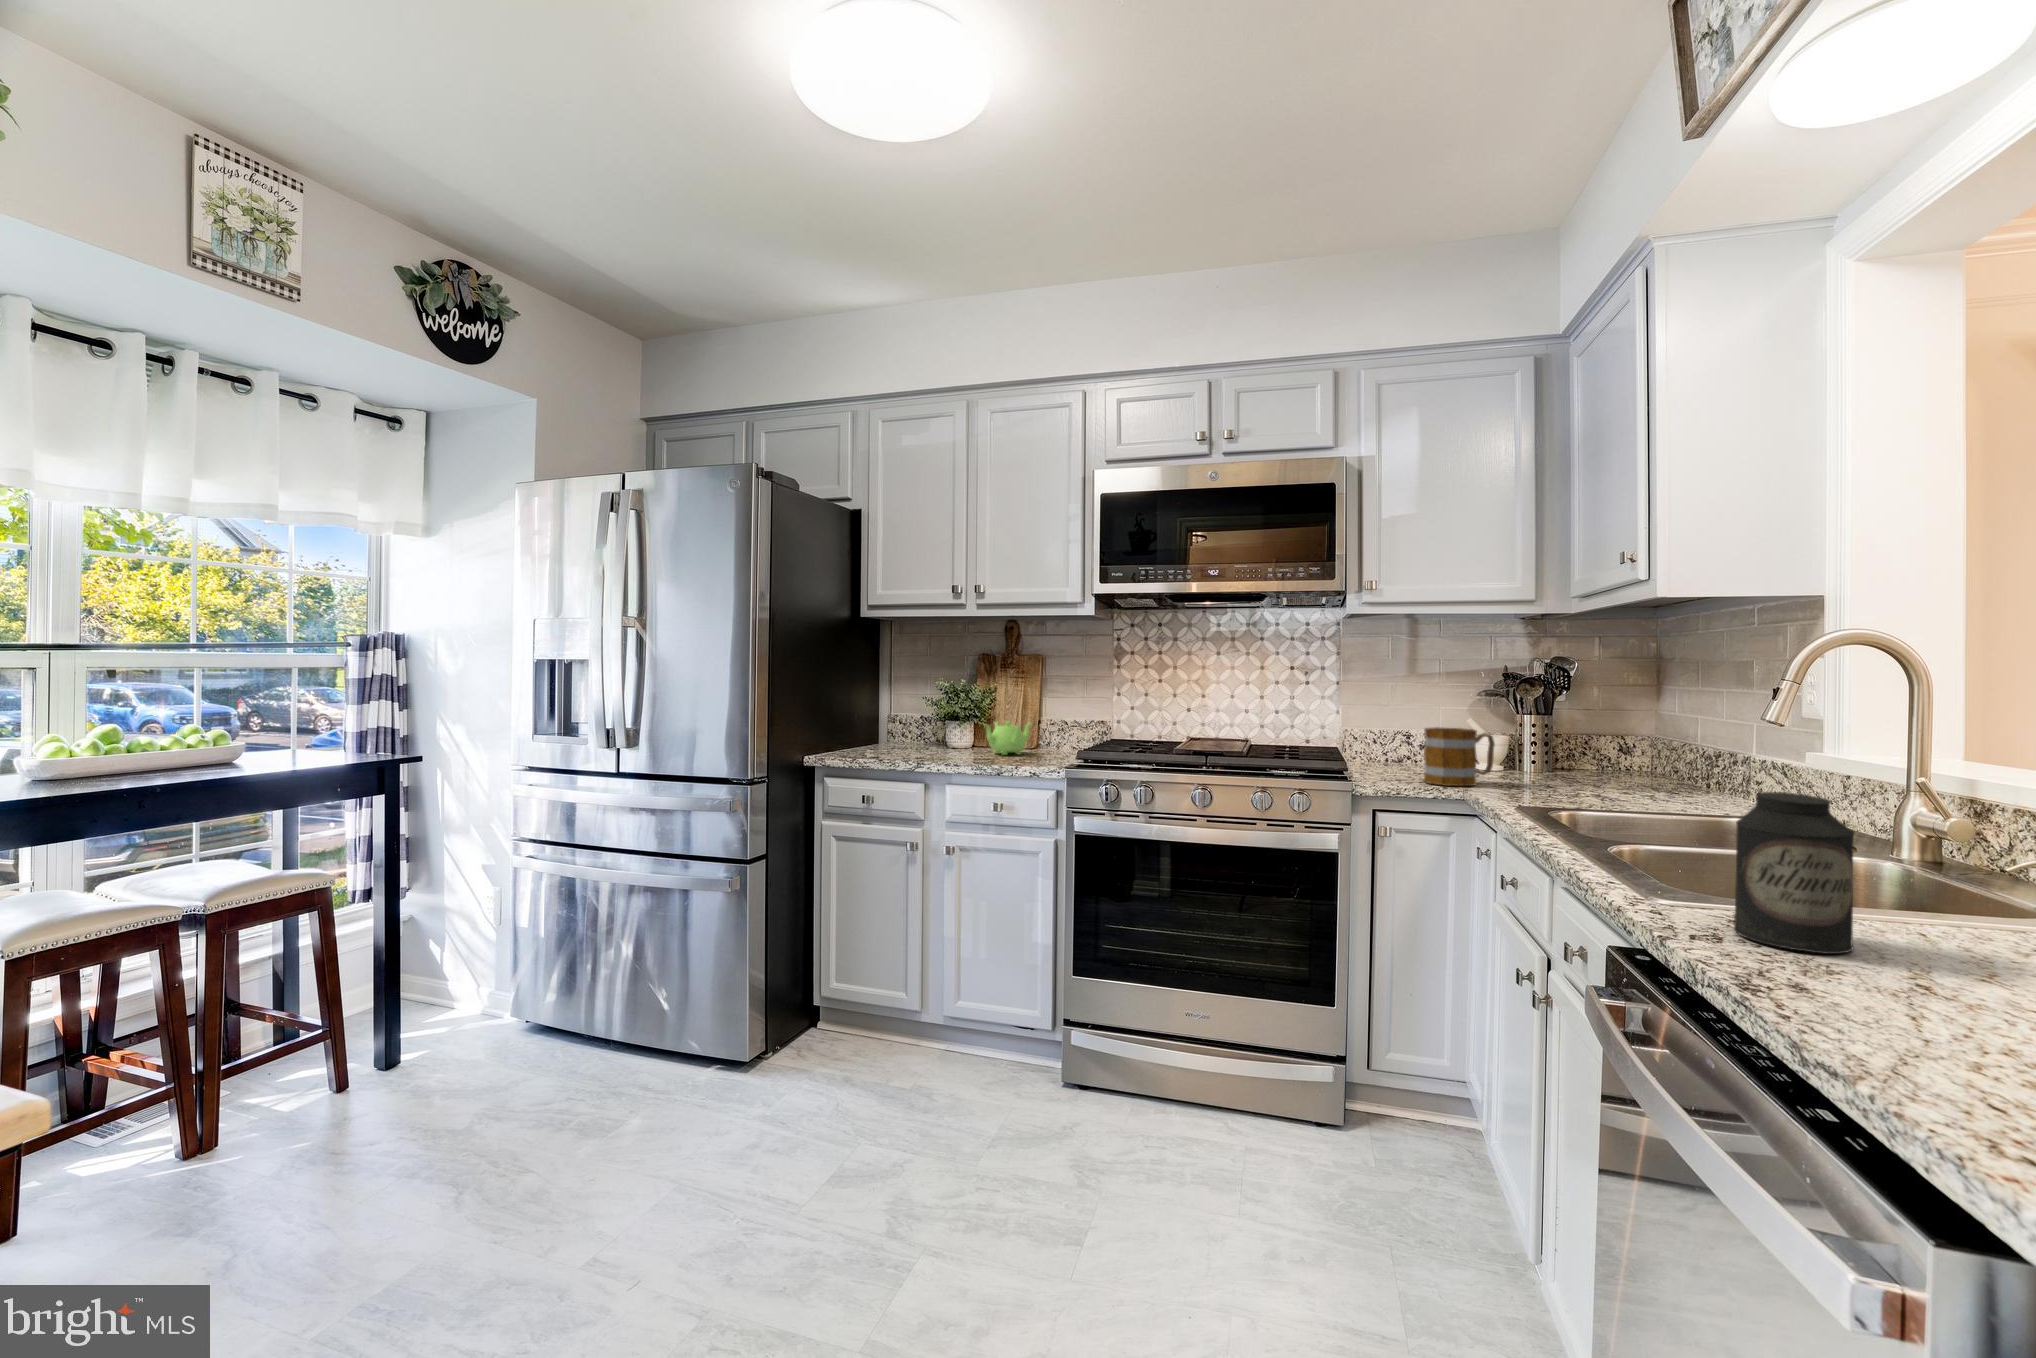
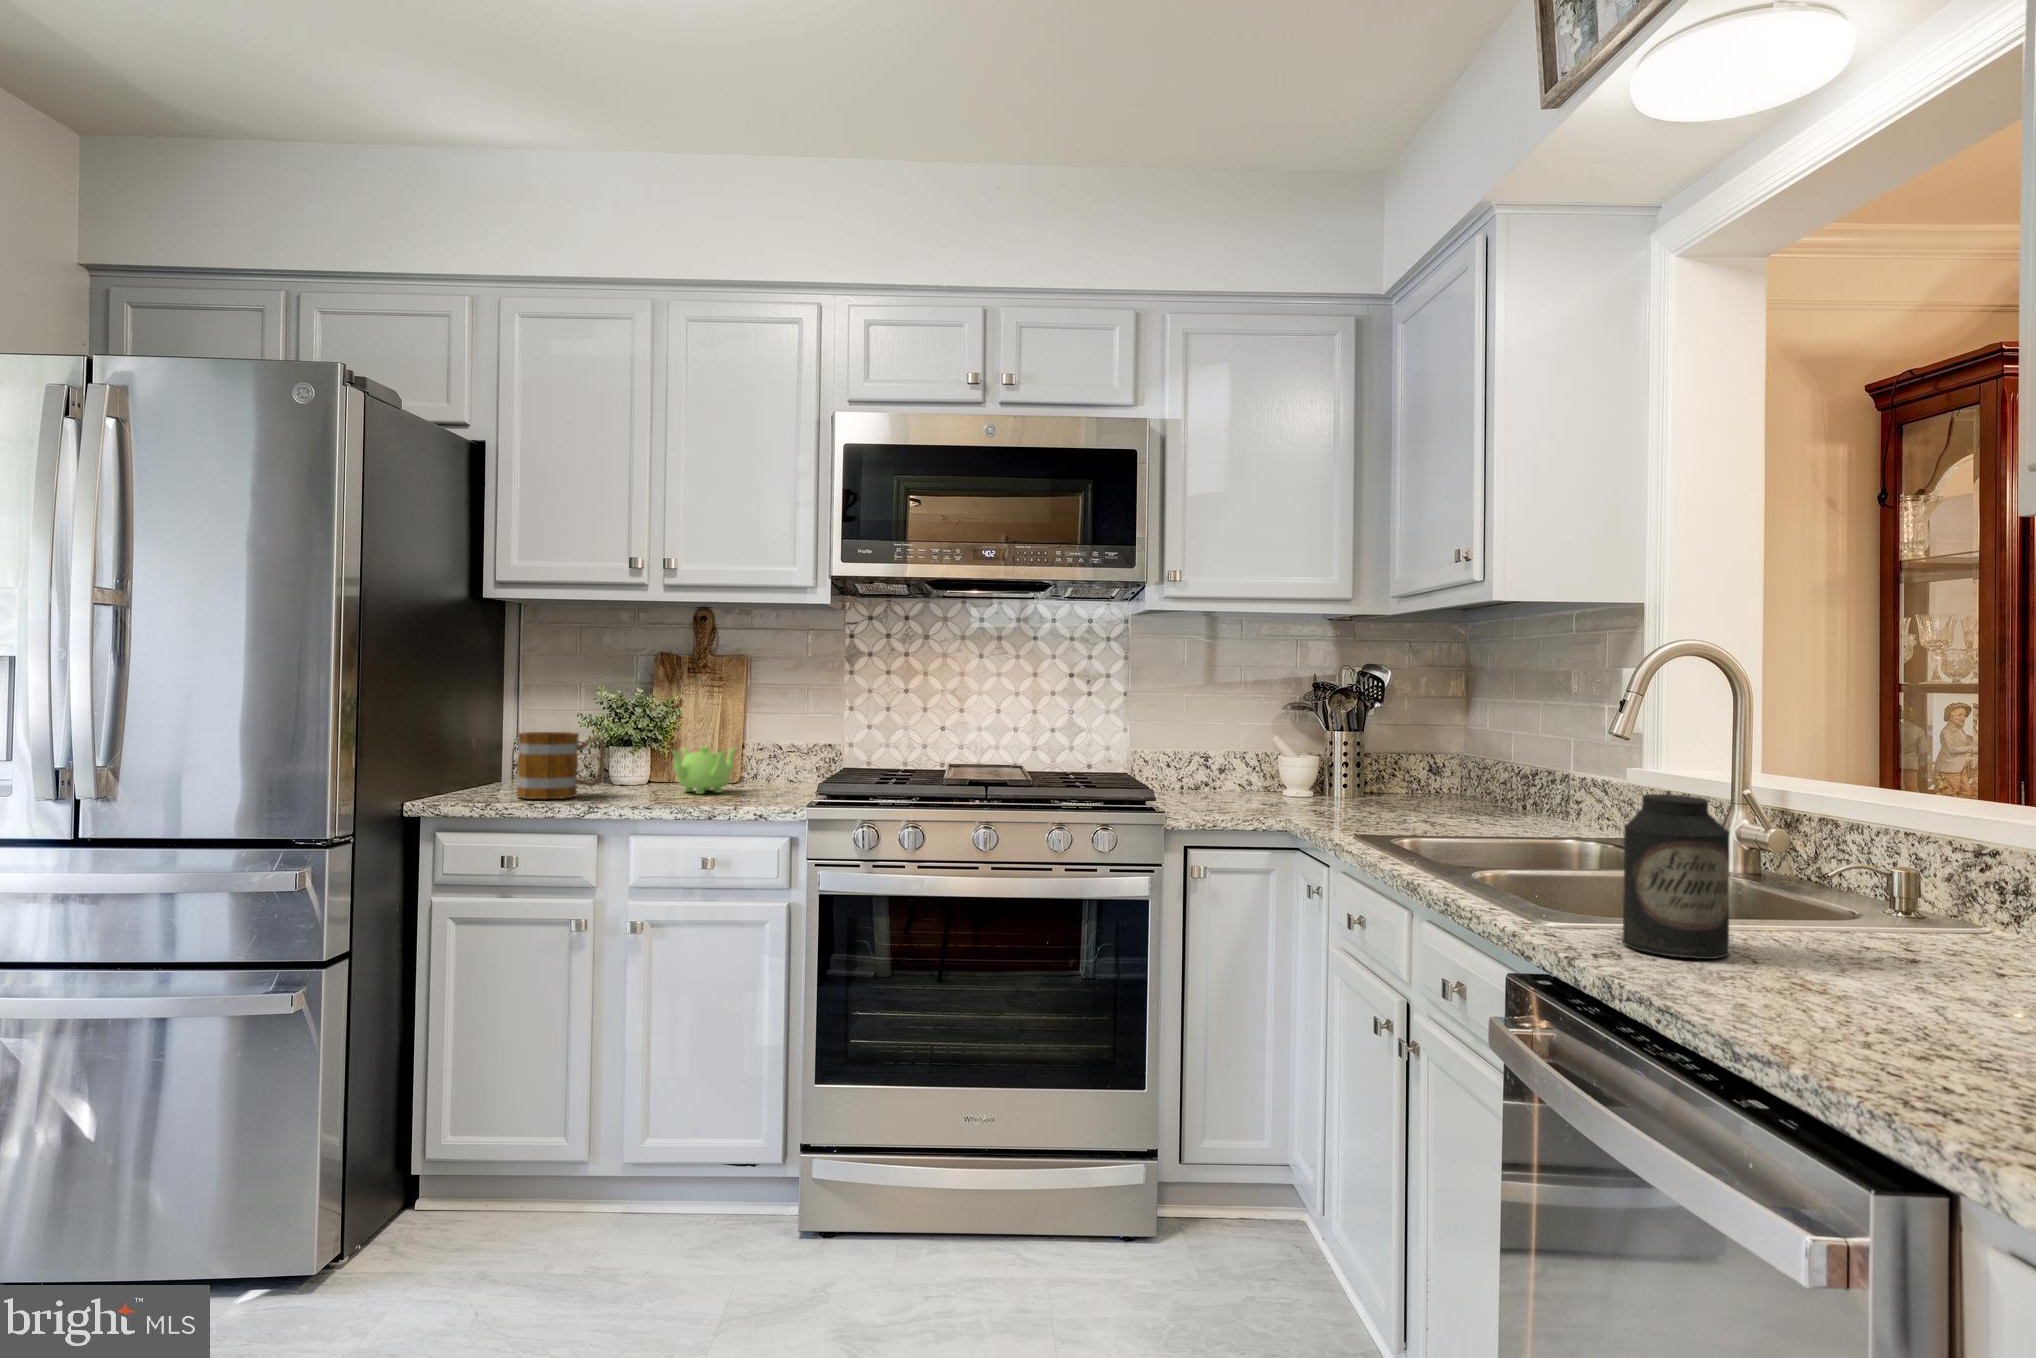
mug: present [1424,728,1495,786] -> present [516,732,606,799]

